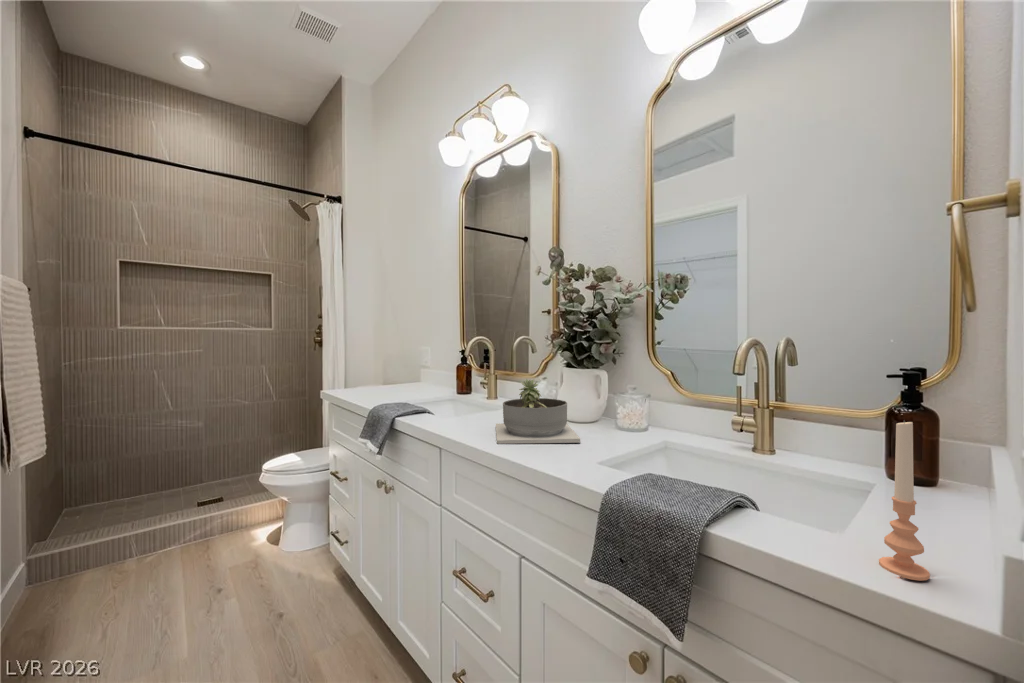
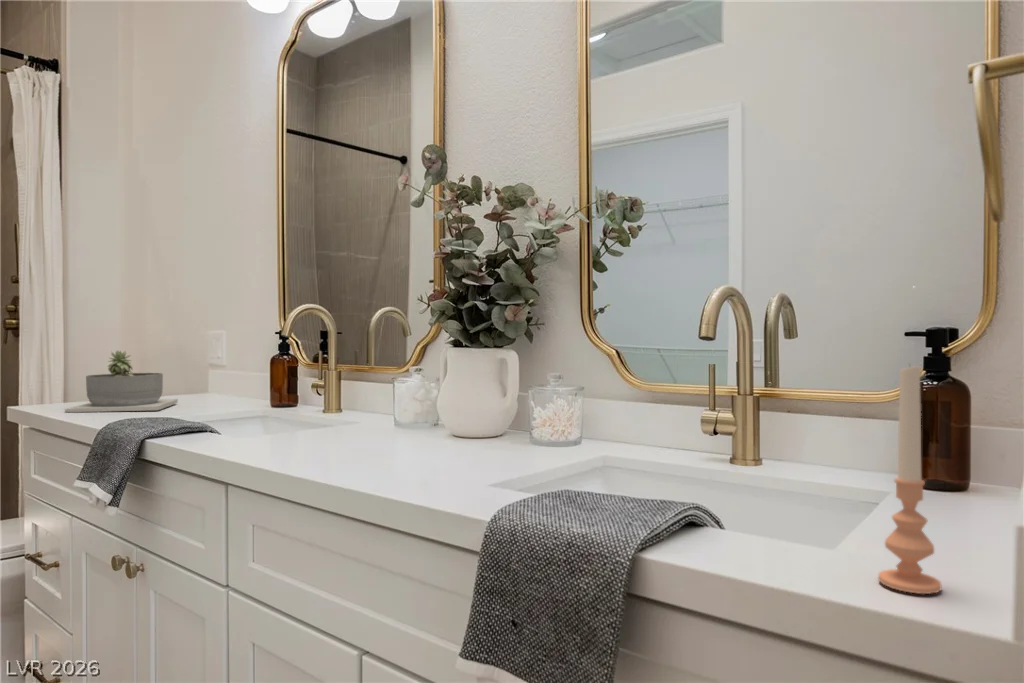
succulent planter: present [496,379,580,444] -> present [65,351,178,412]

